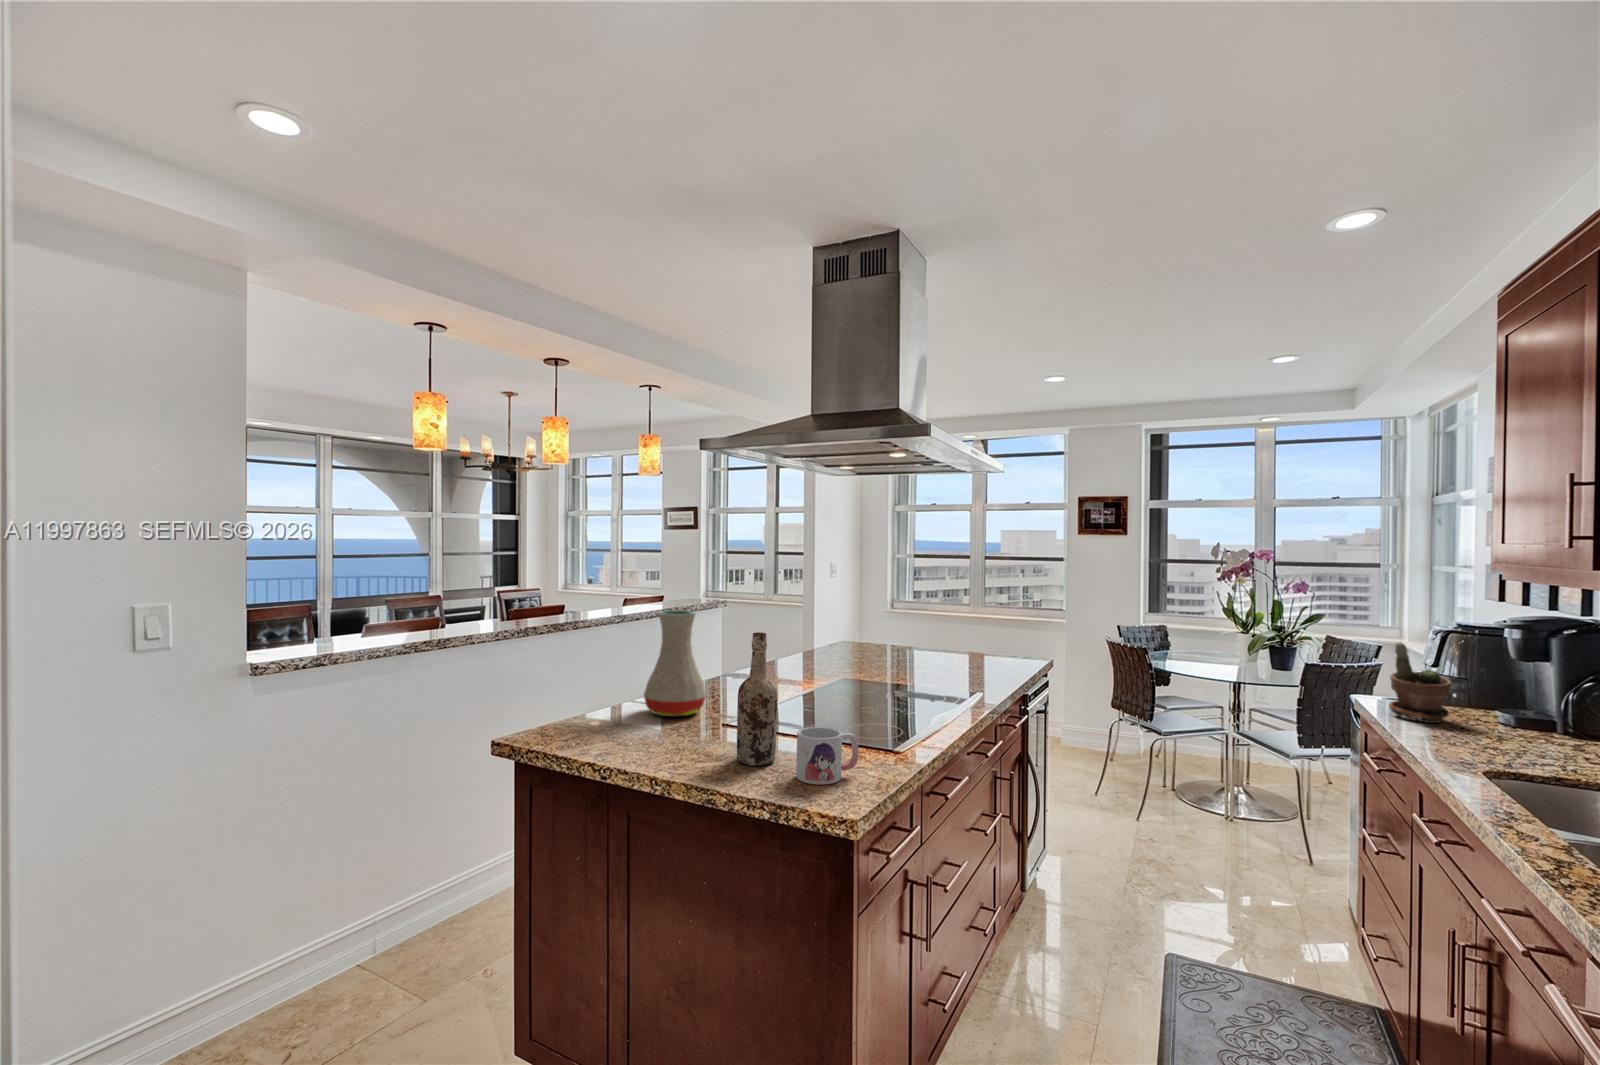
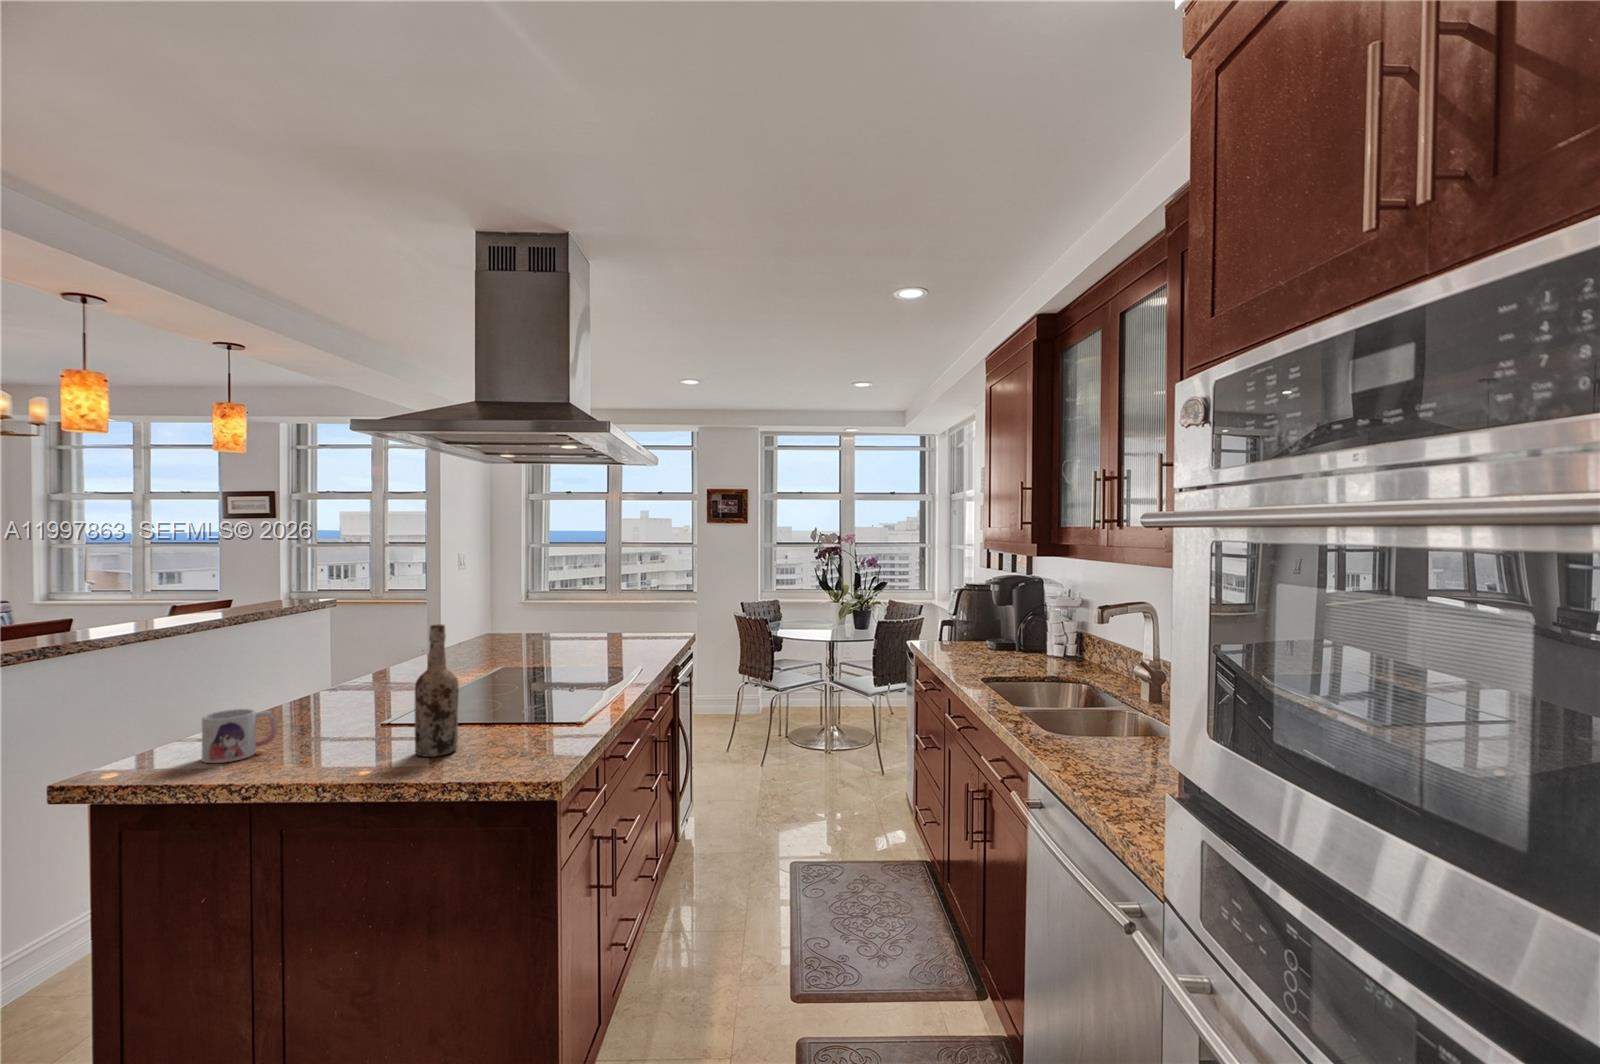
vase: present [644,611,706,716] -> none [277,612,357,727]
potted plant: present [1389,642,1451,723] -> none [930,597,965,653]
mug: present [796,727,859,785] -> present [202,709,277,763]

